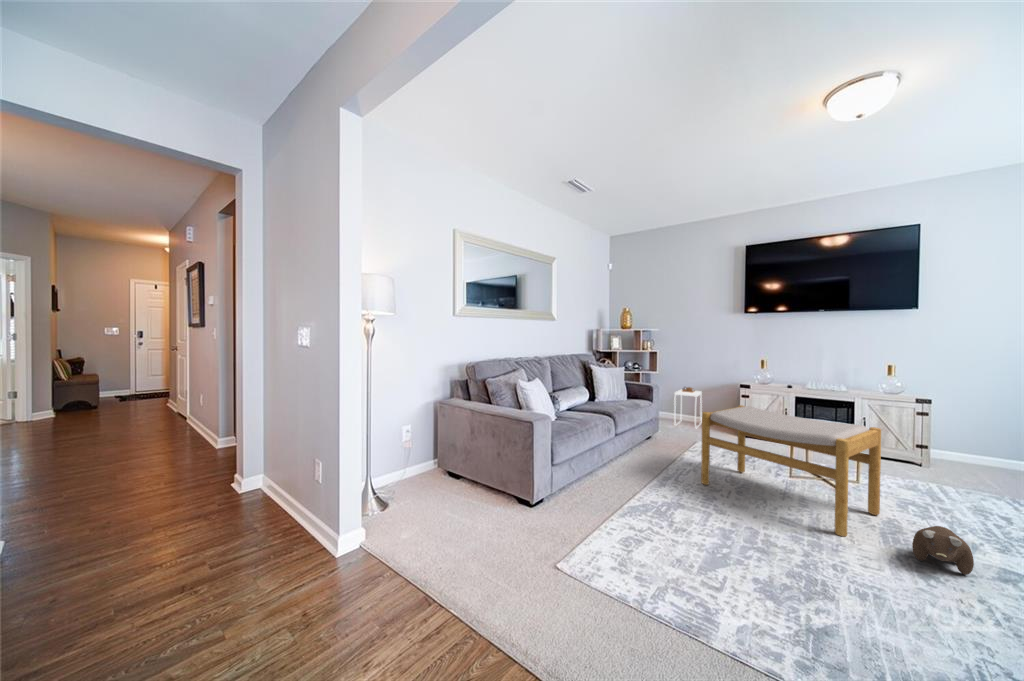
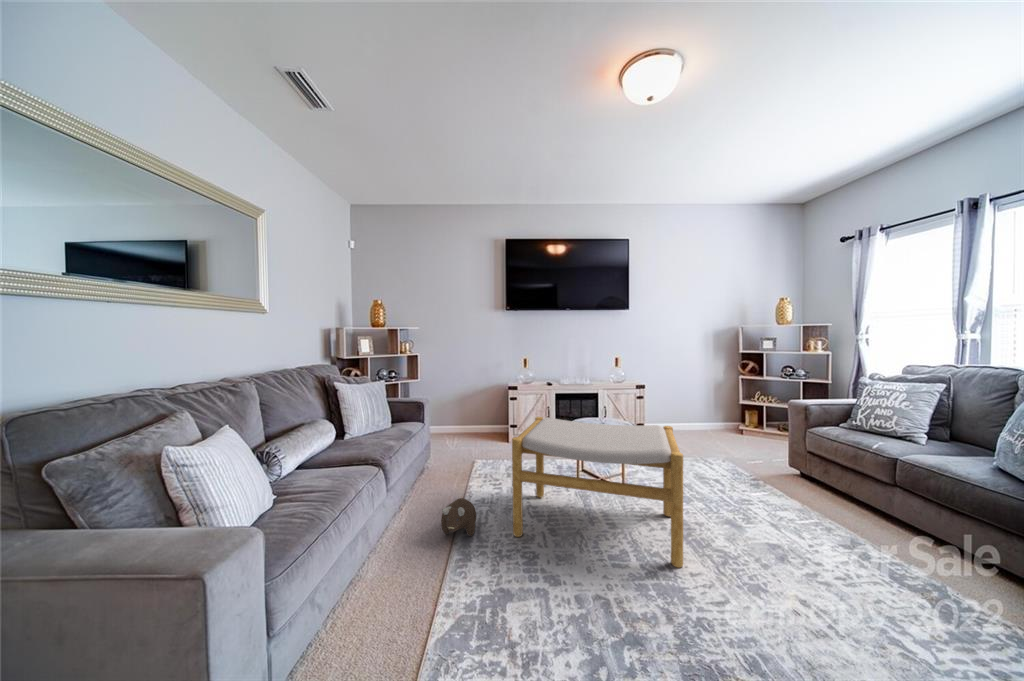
side table: present [674,387,702,428] -> none [442,394,468,442]
plush toy: present [912,526,974,575] -> present [441,498,476,536]

